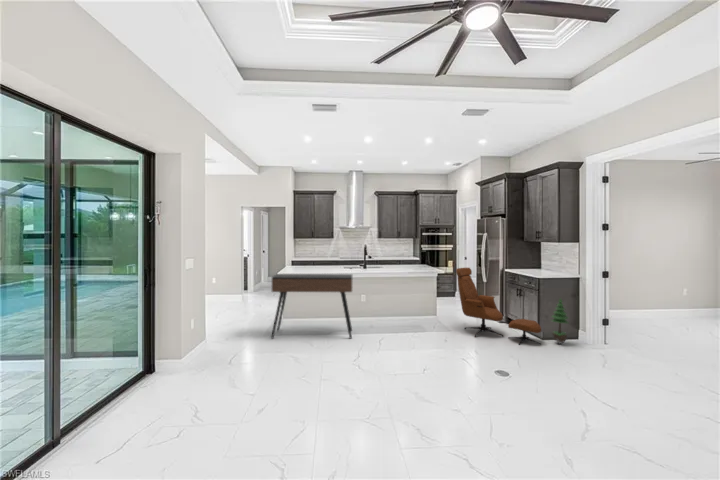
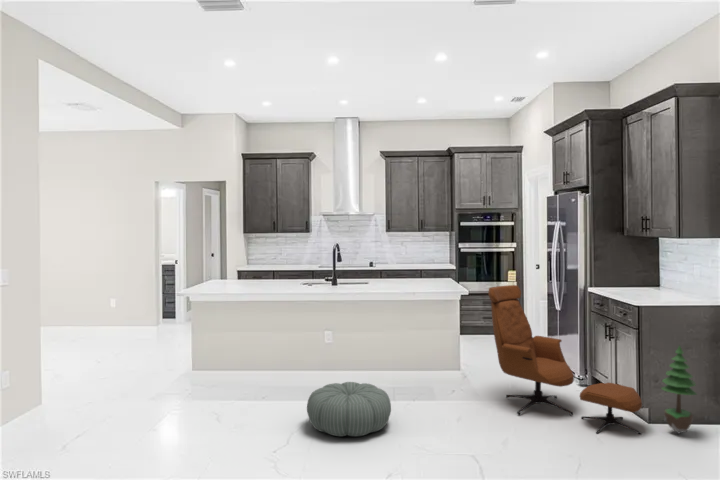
console table: present [271,274,352,338] -> none [155,297,303,413]
pouf: none [364,321,411,349] -> present [307,382,391,437]

